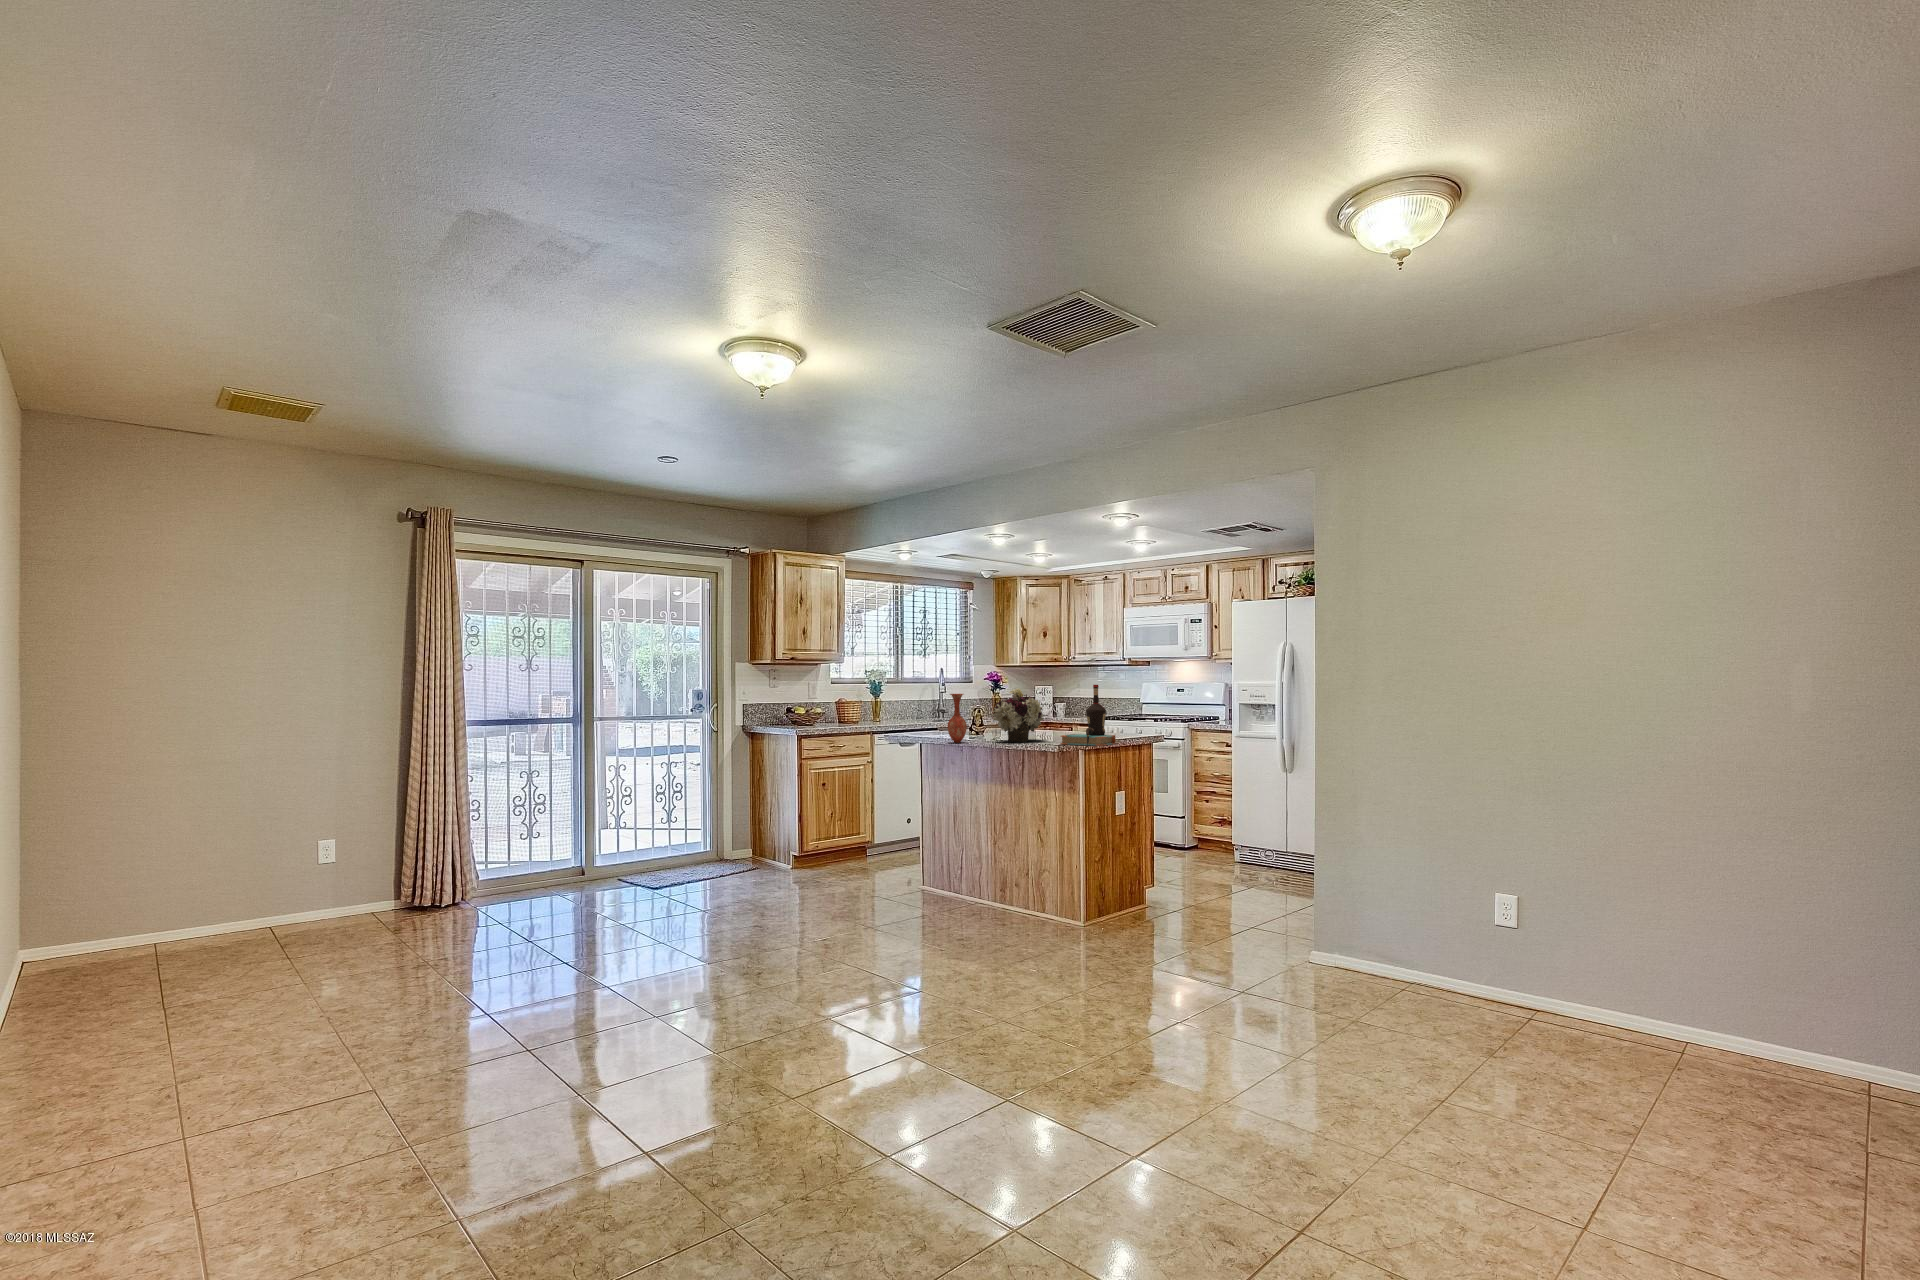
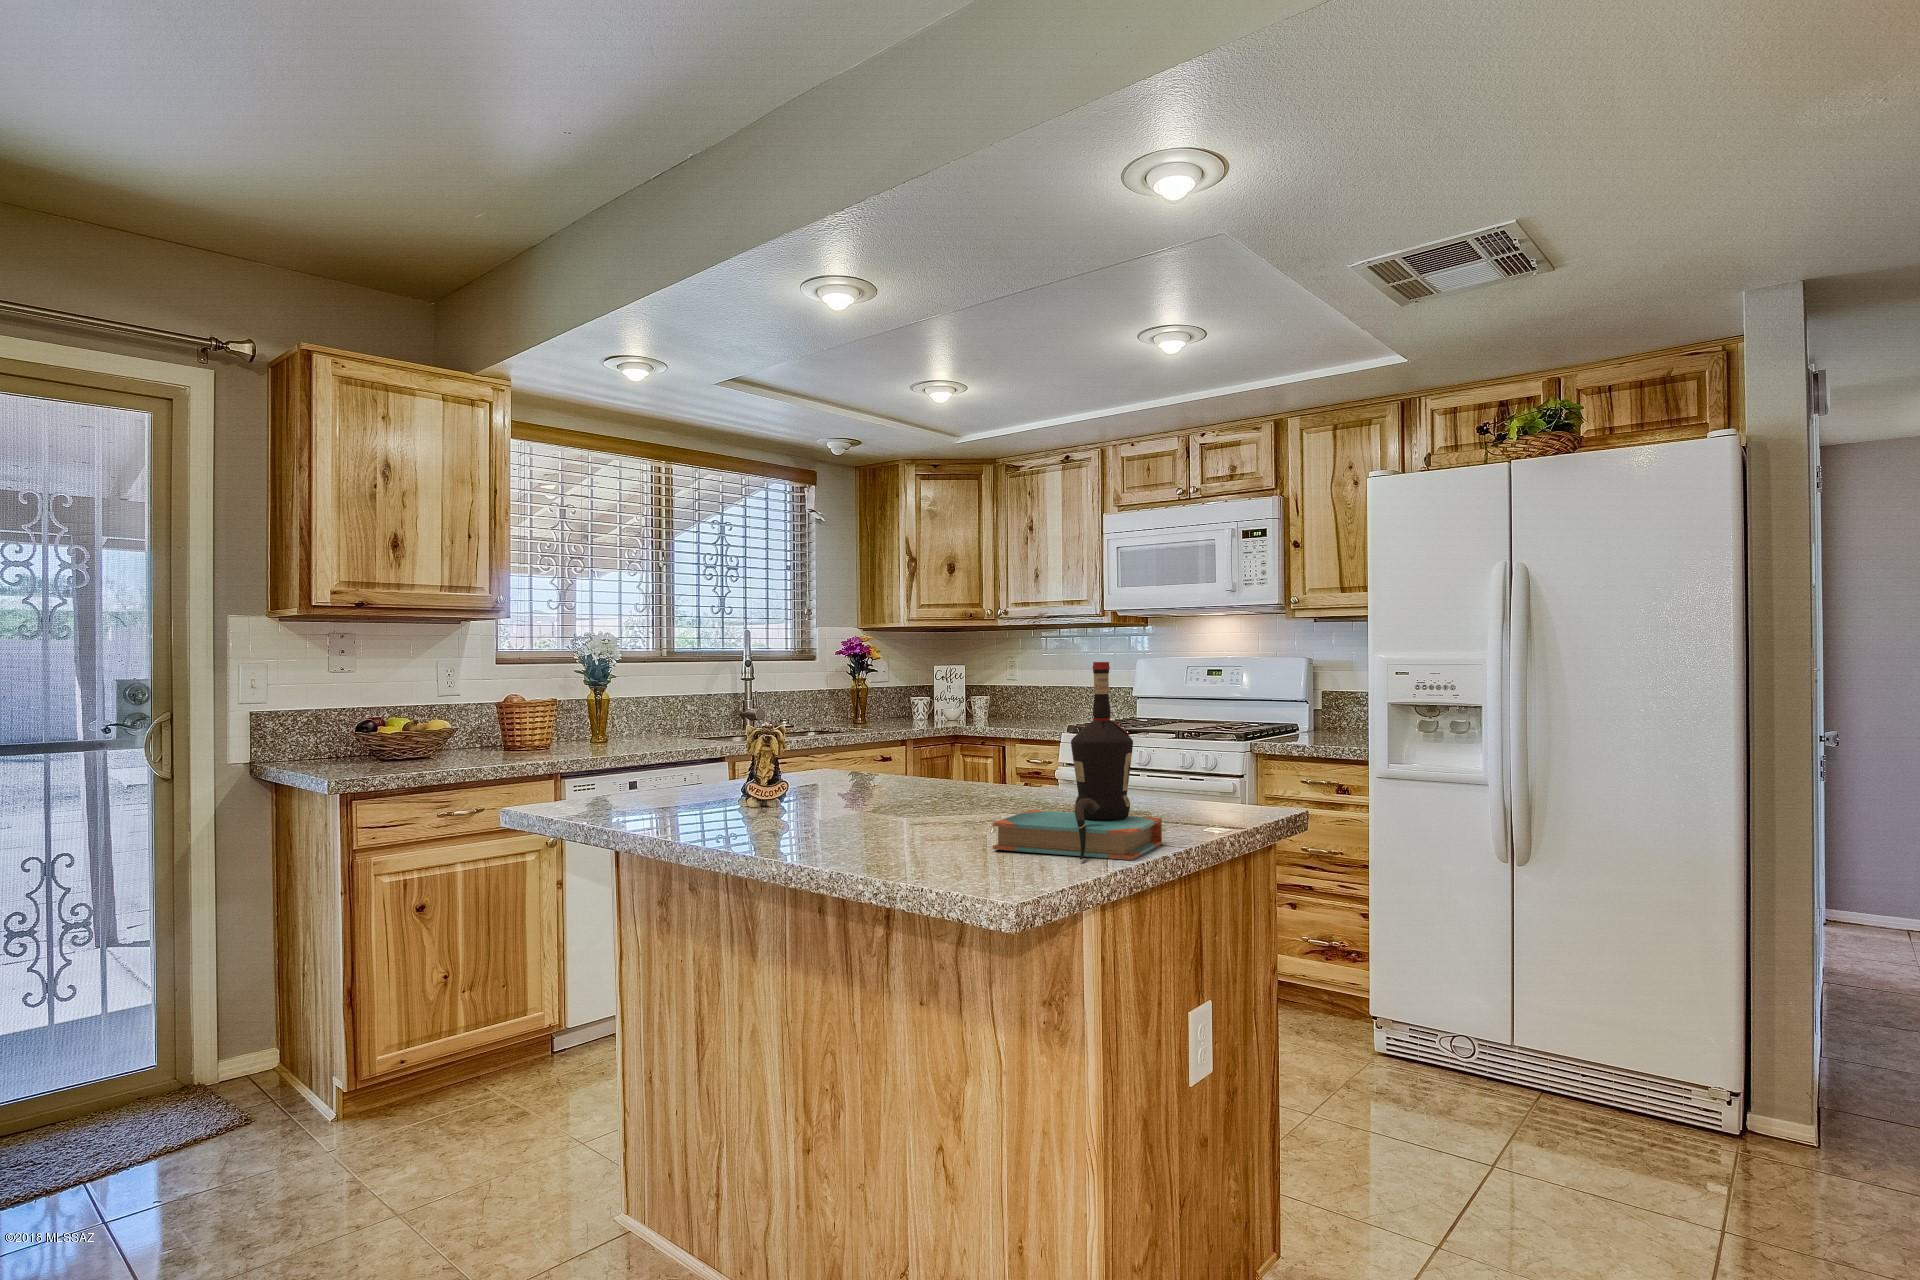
flower arrangement: present [992,688,1044,742] -> none [789,673,943,830]
vase: present [948,694,967,743] -> none [661,690,719,835]

